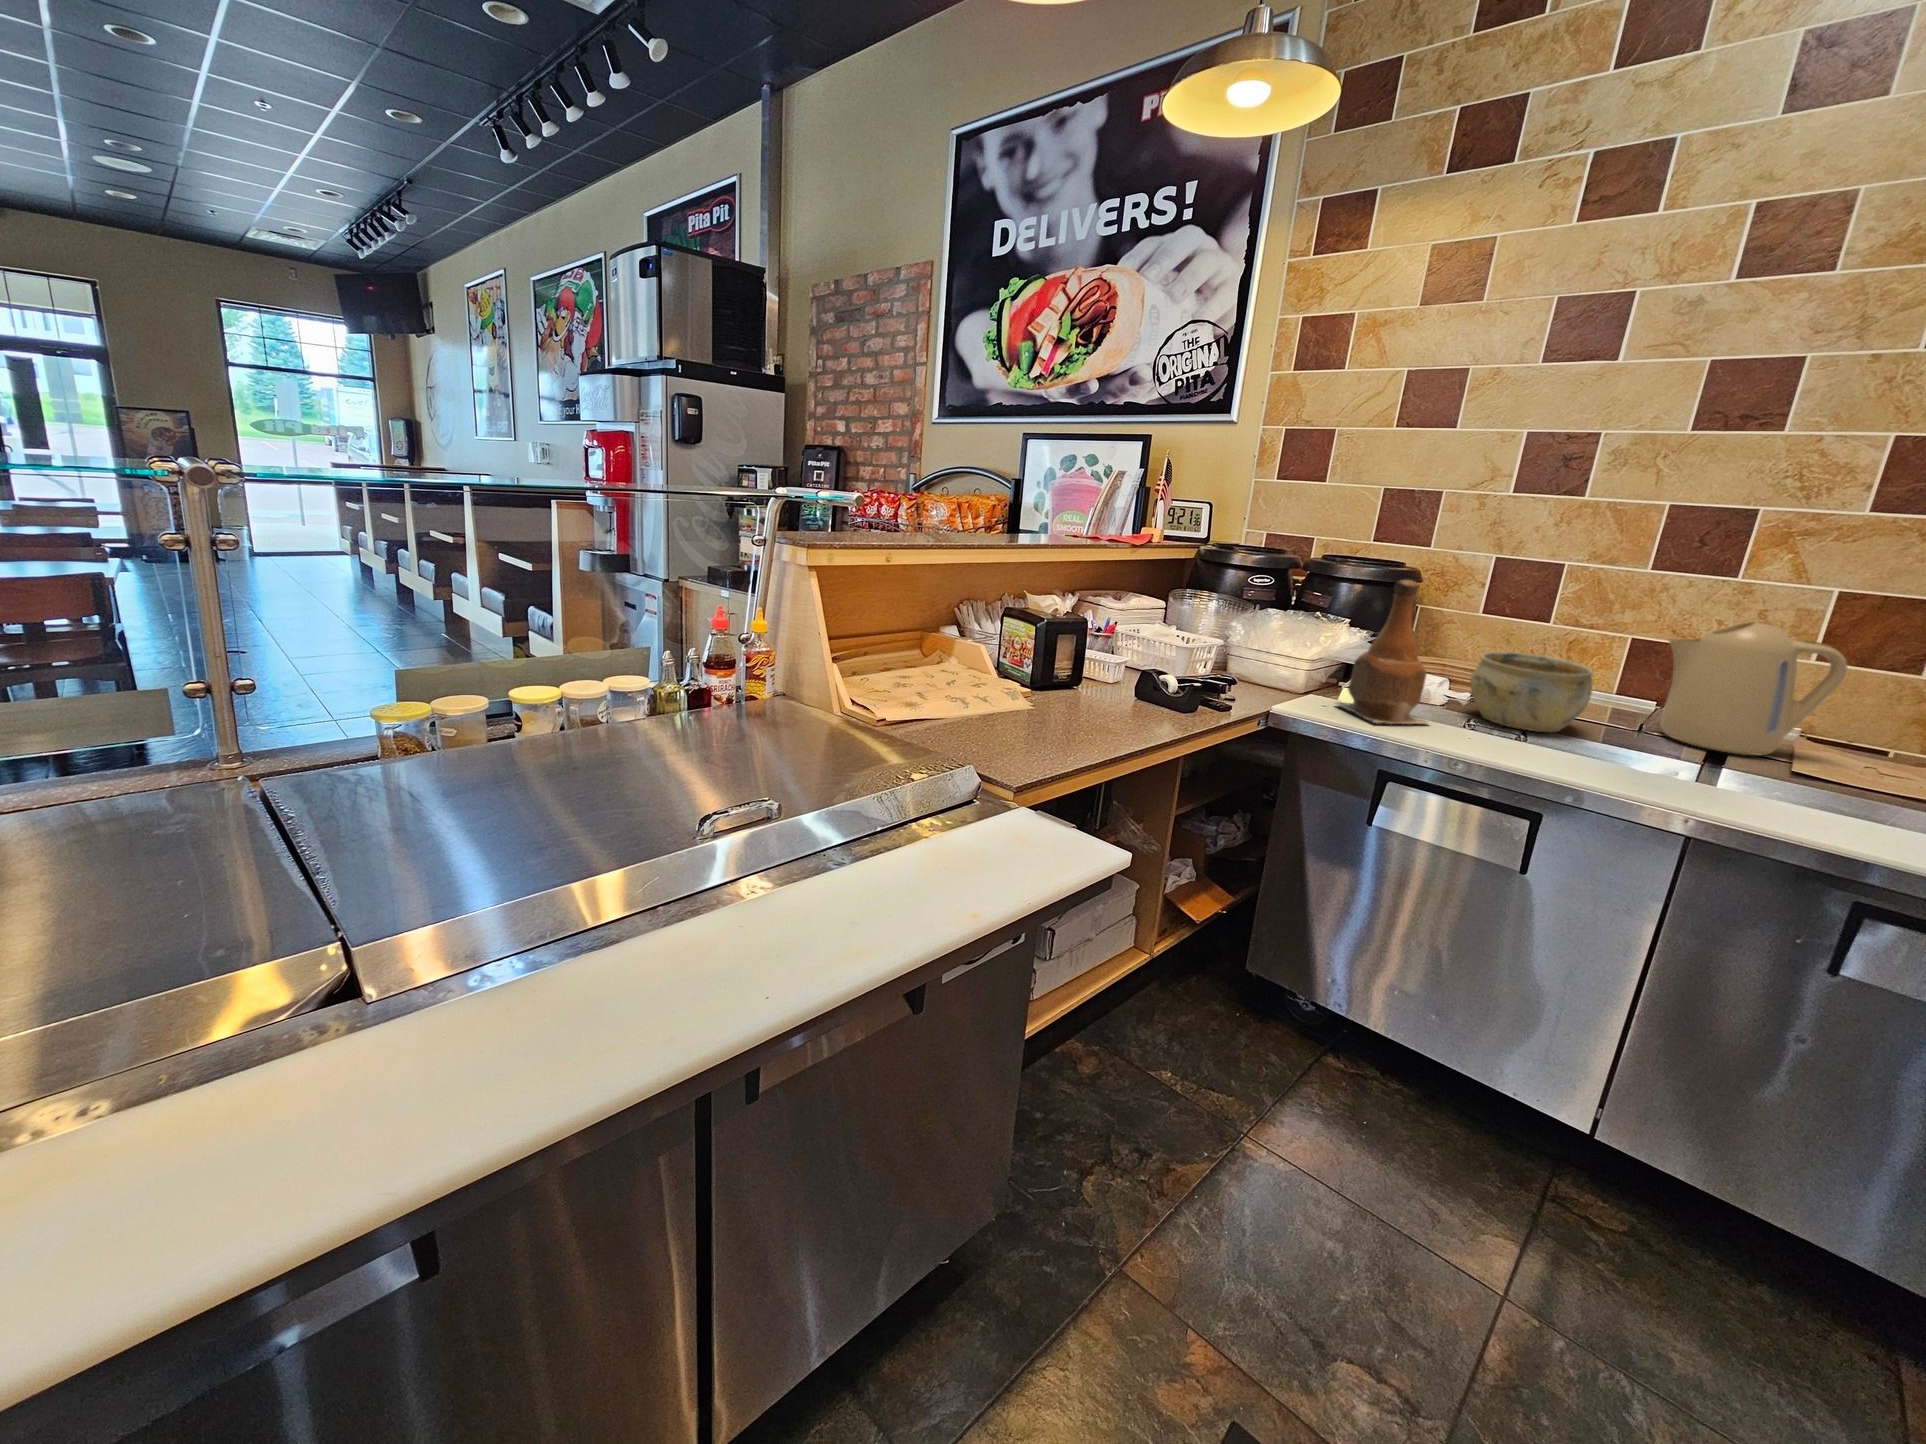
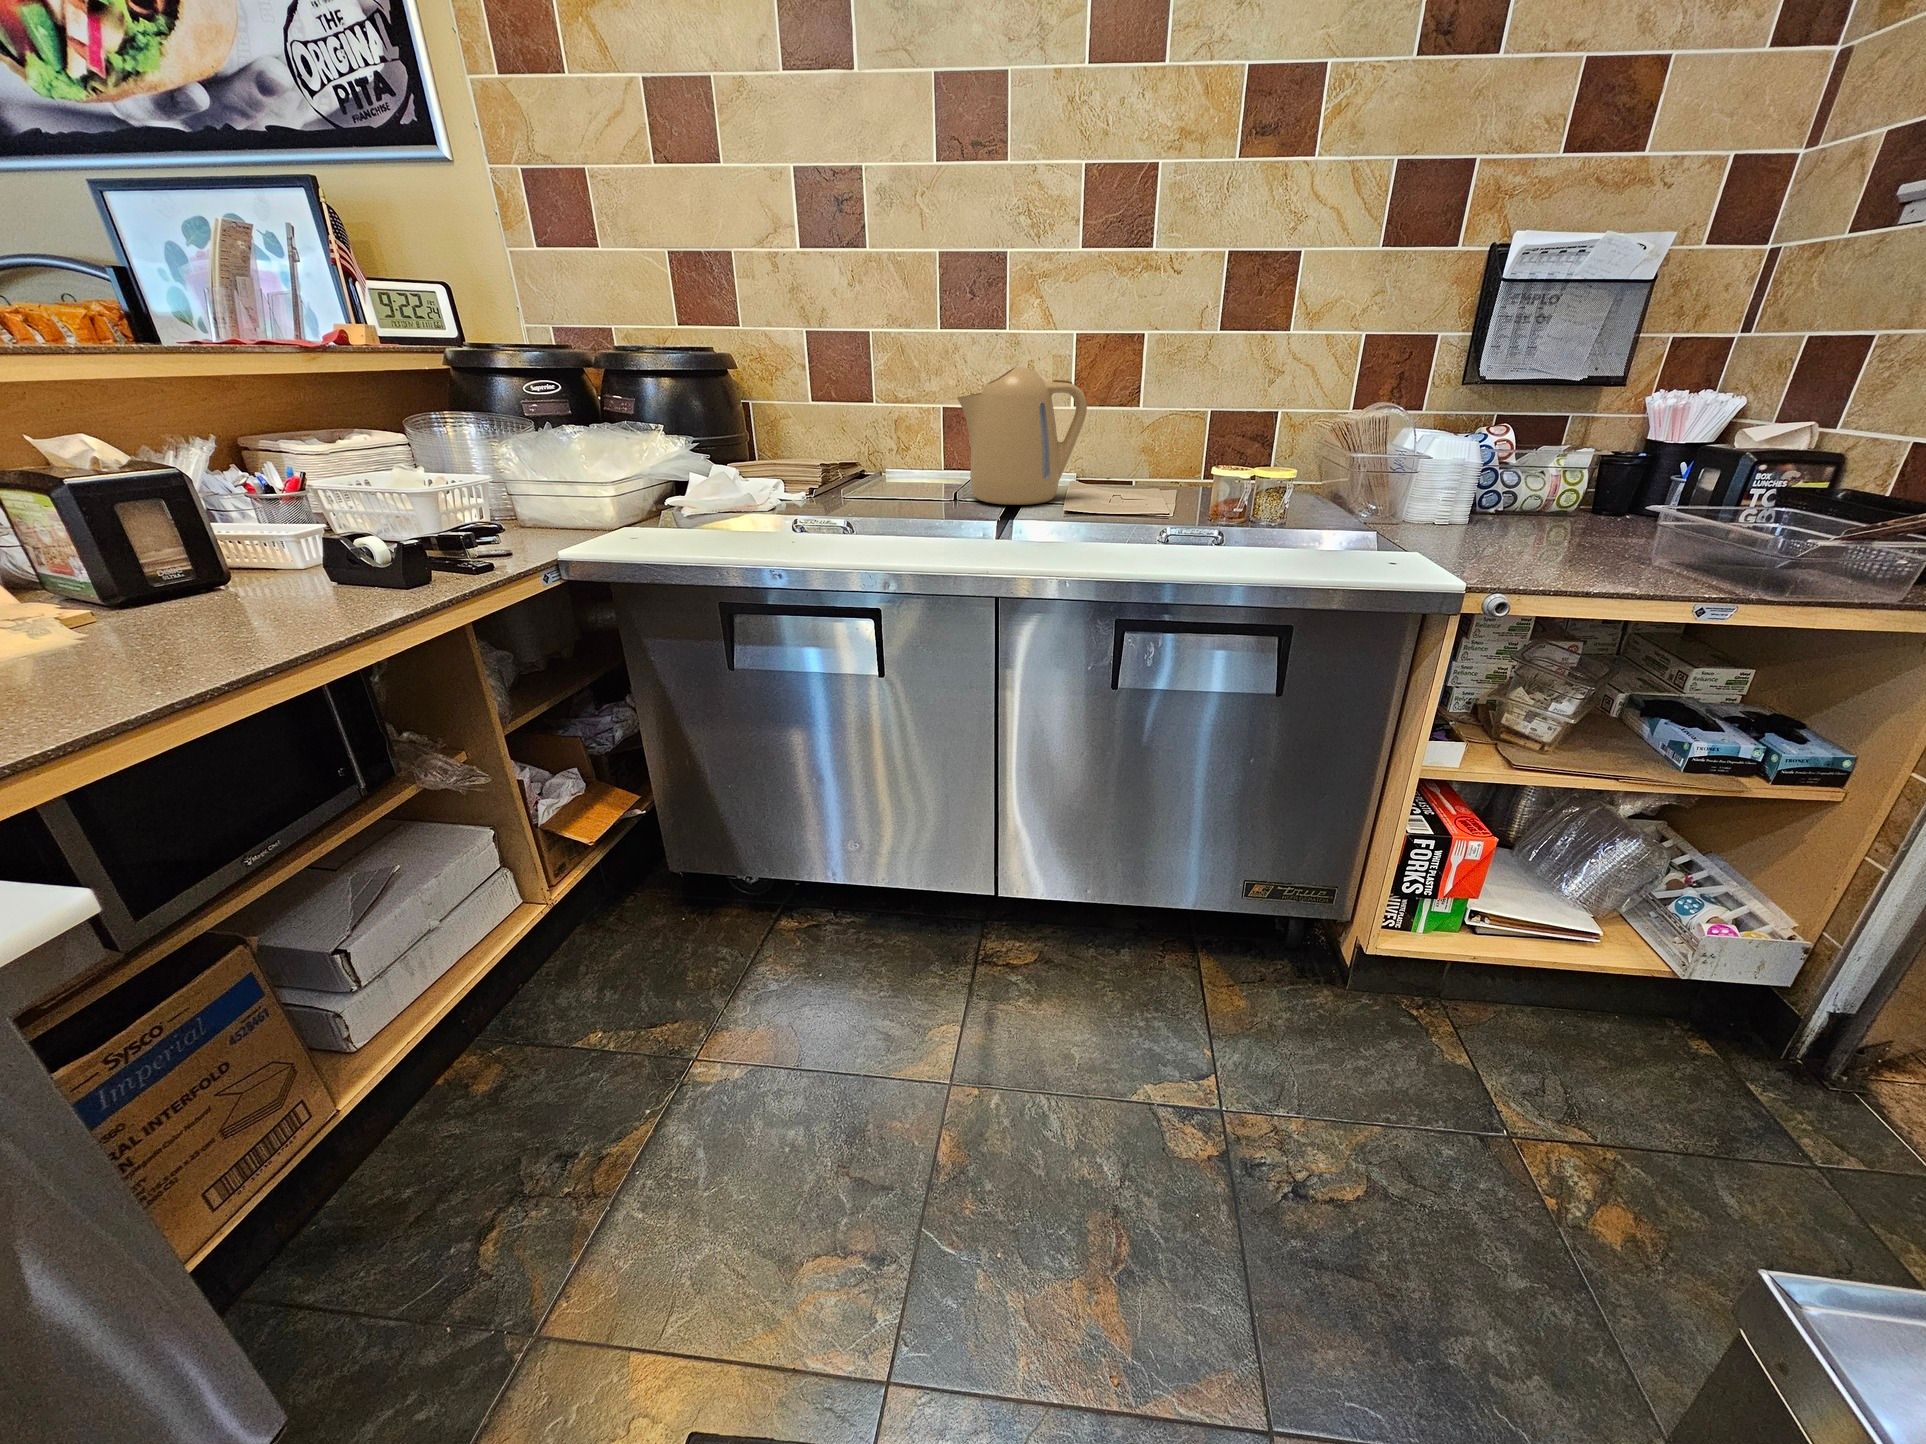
bottle: present [1336,580,1428,724] -> none [648,352,756,546]
ceramic bowl: present [1470,652,1593,732] -> none [792,434,904,520]

